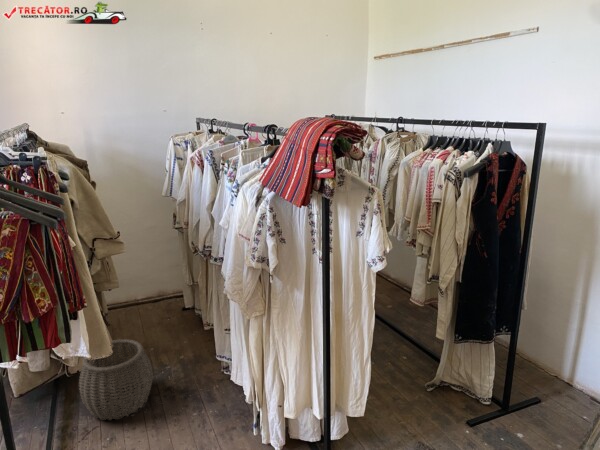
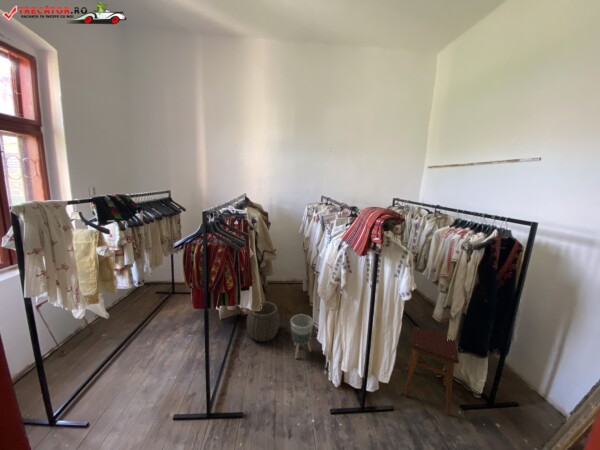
stool: none [384,319,460,438] -> present [404,326,459,415]
planter: none [175,346,223,429] -> present [291,314,313,358]

